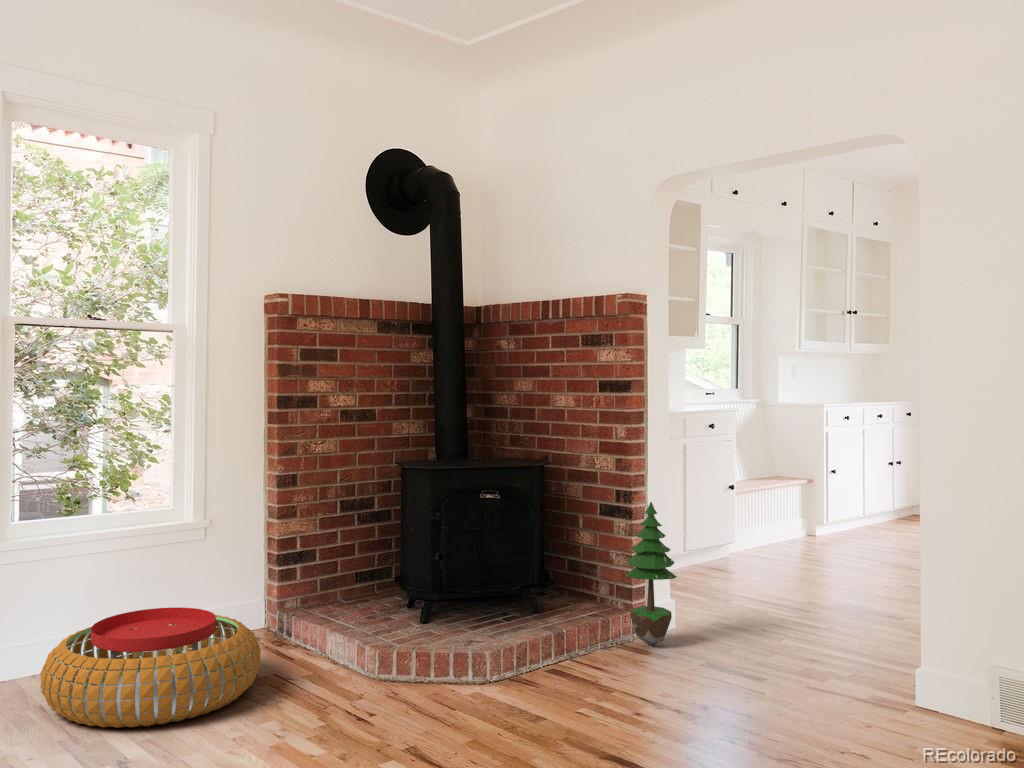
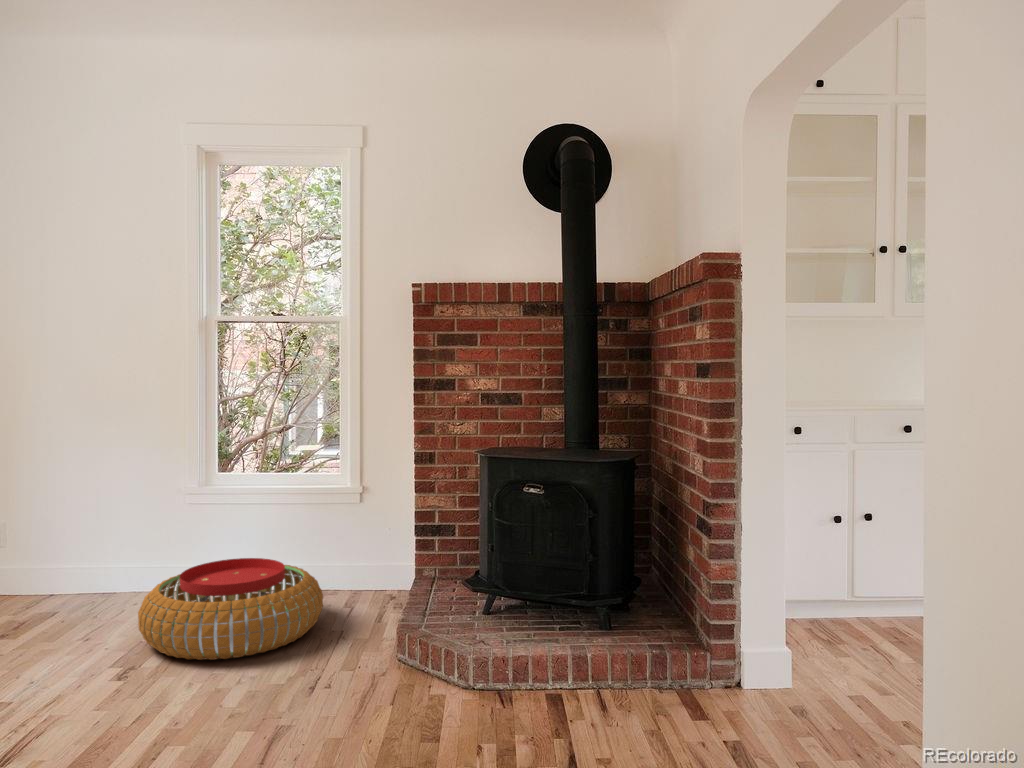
potted tree: present [625,502,677,646] -> none [683,521,753,708]

